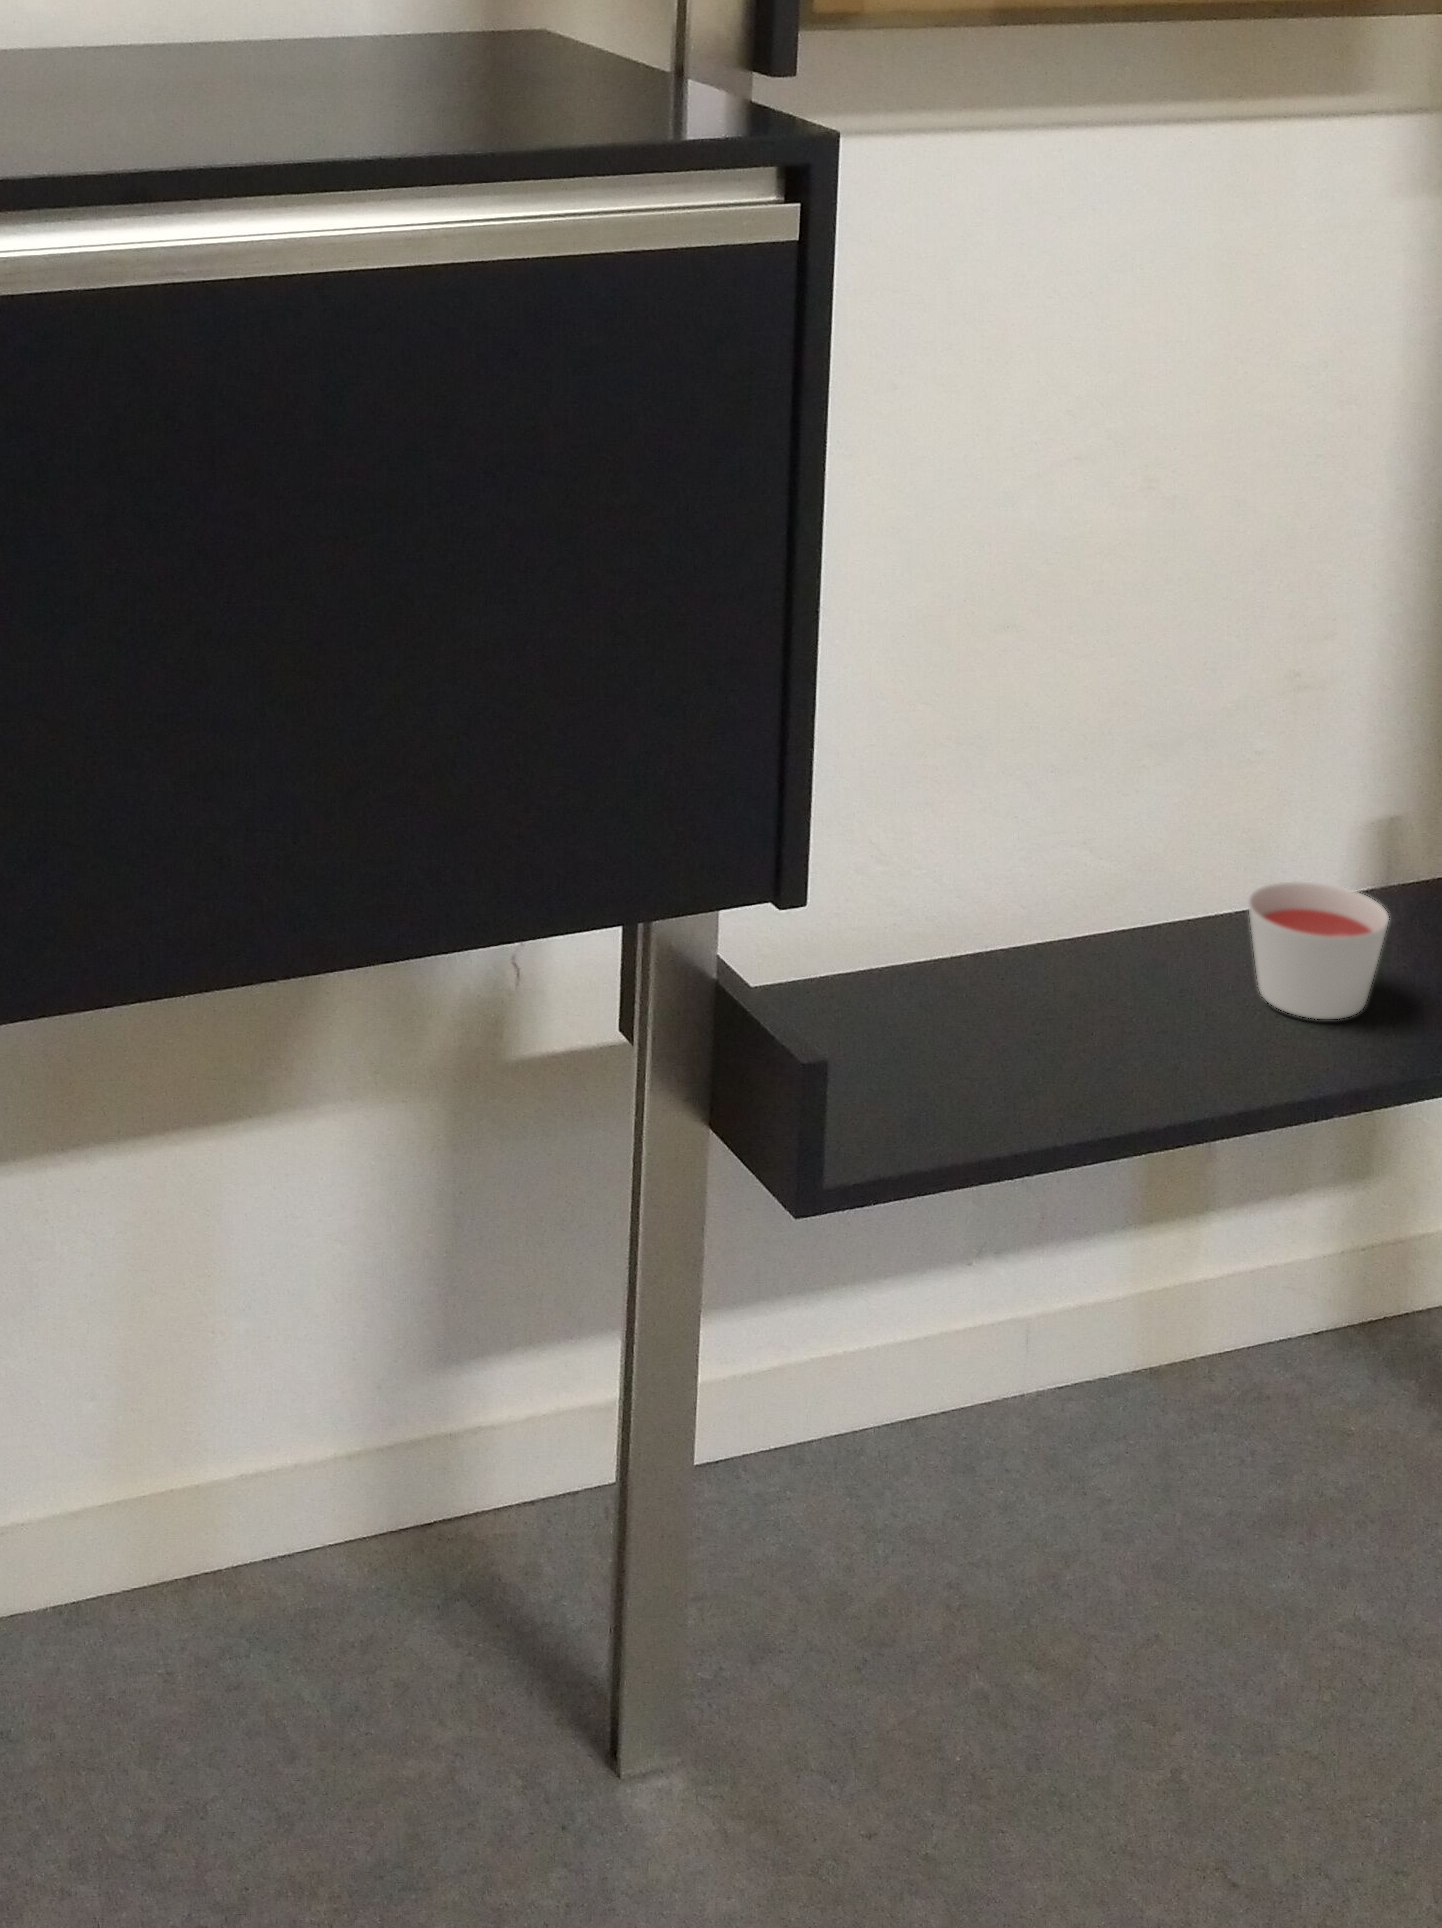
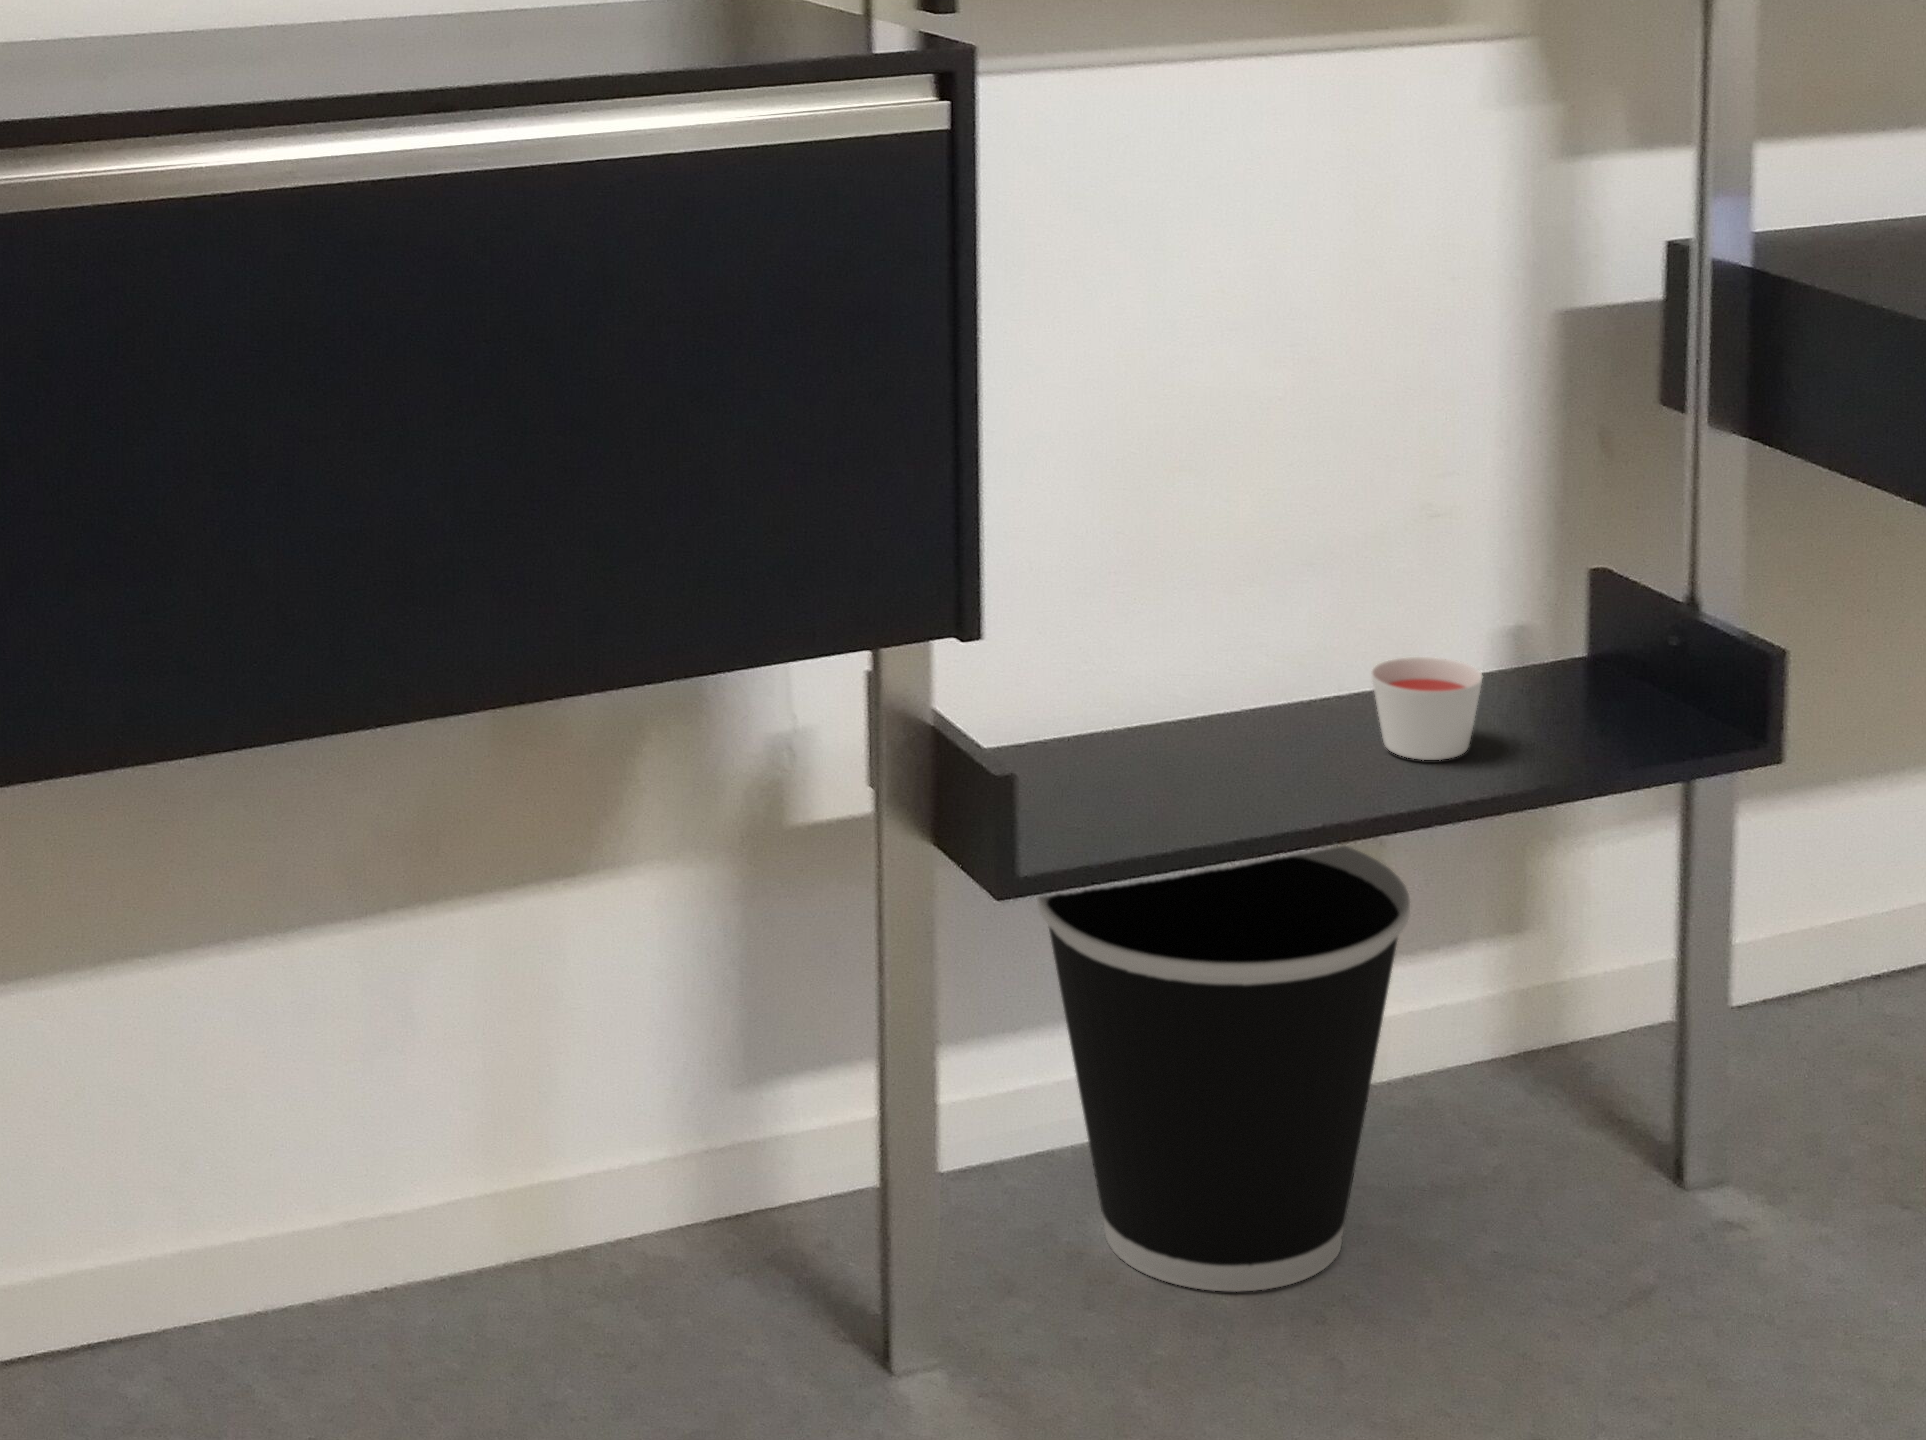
wastebasket: none [819,1063,1288,1676] -> present [1037,846,1410,1292]

